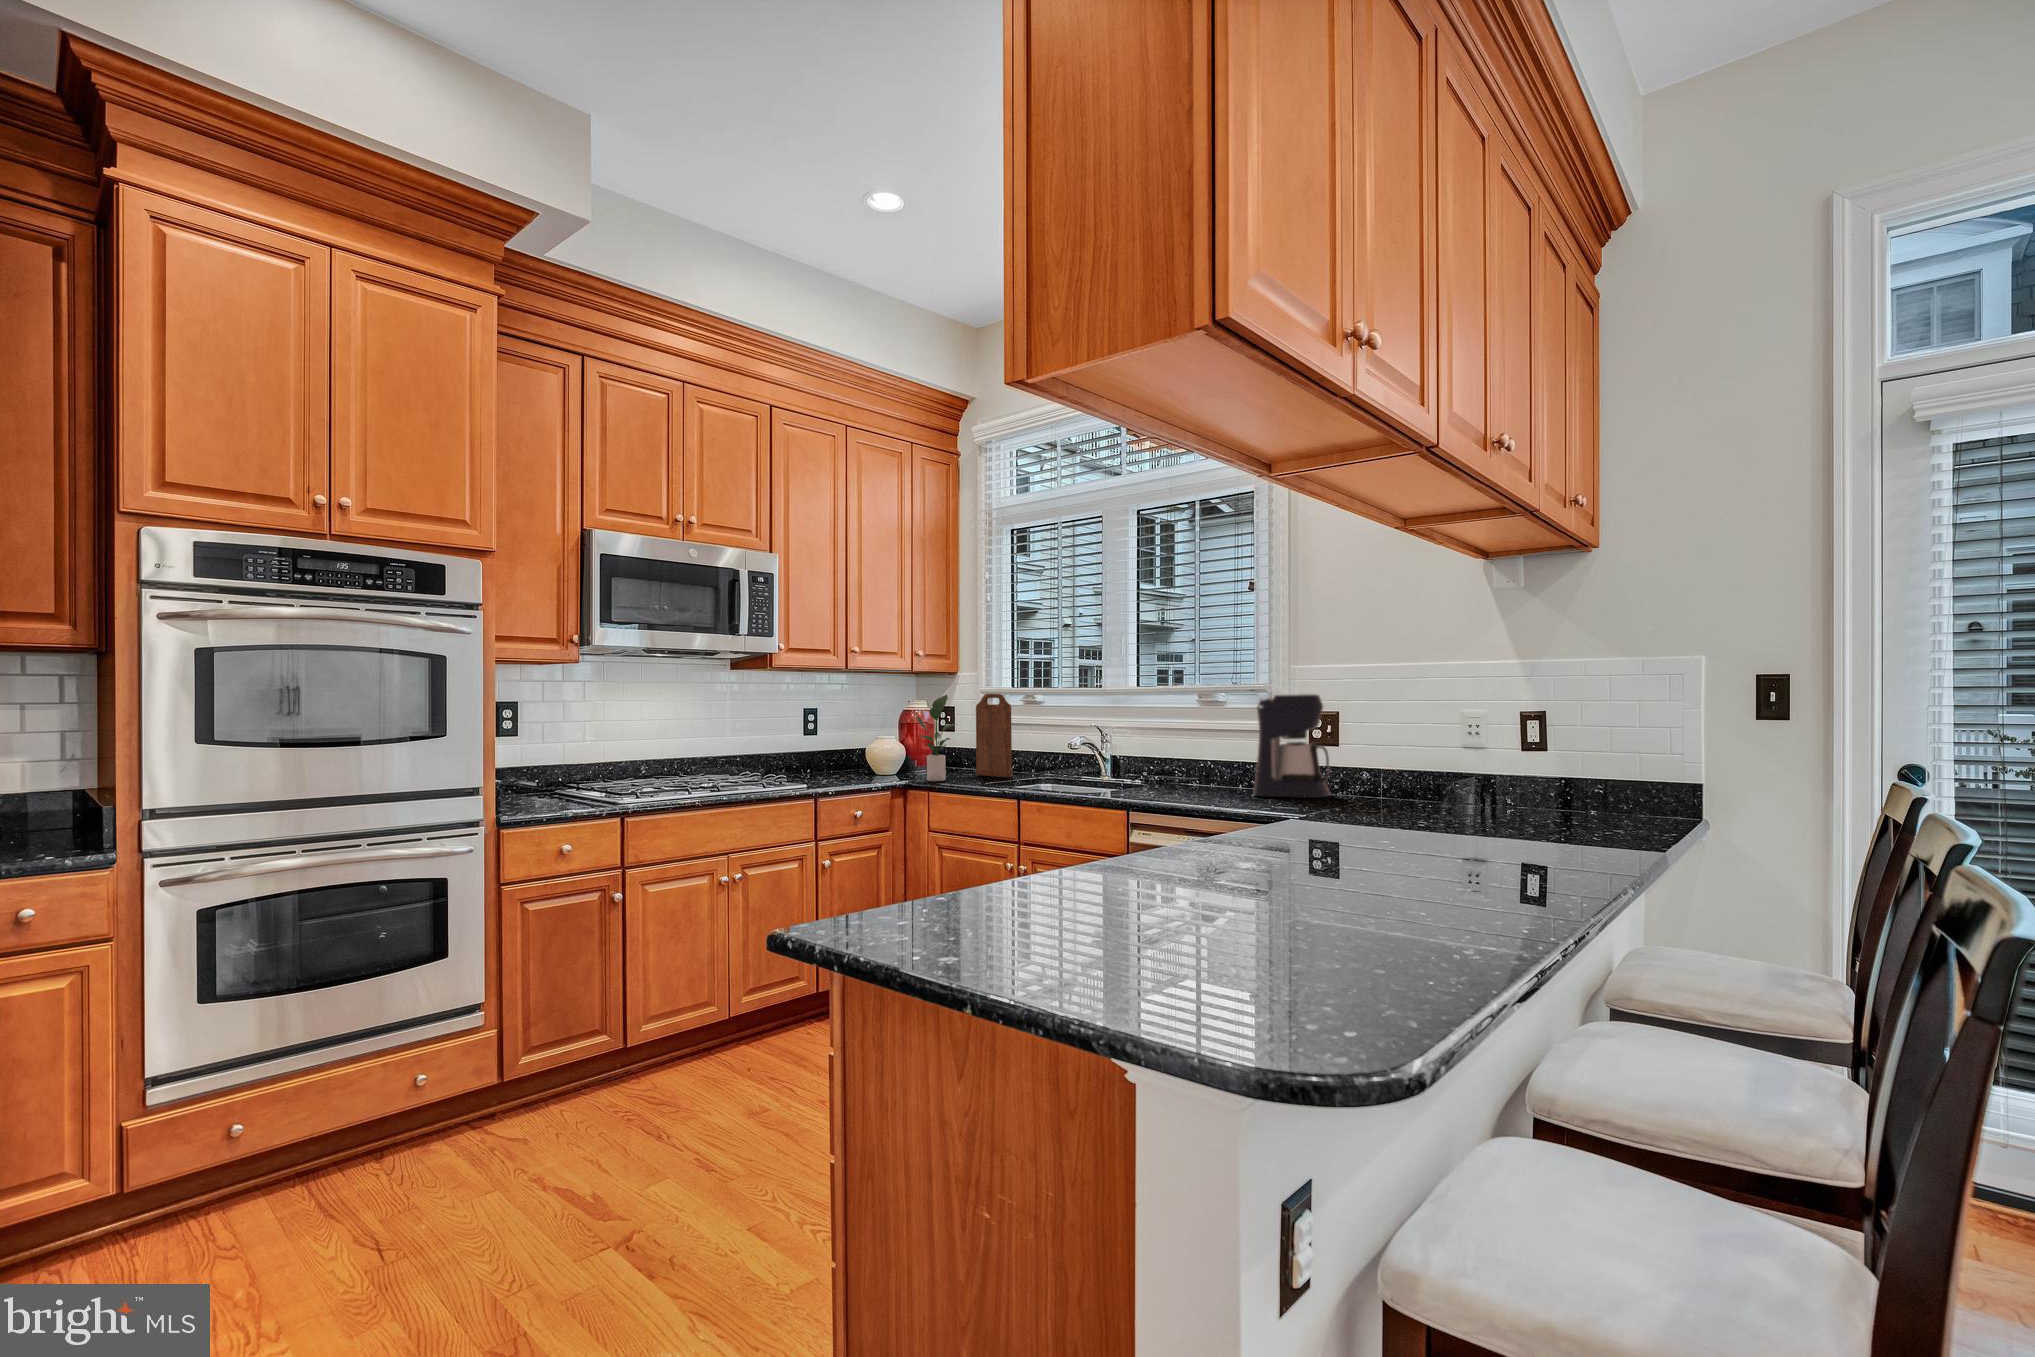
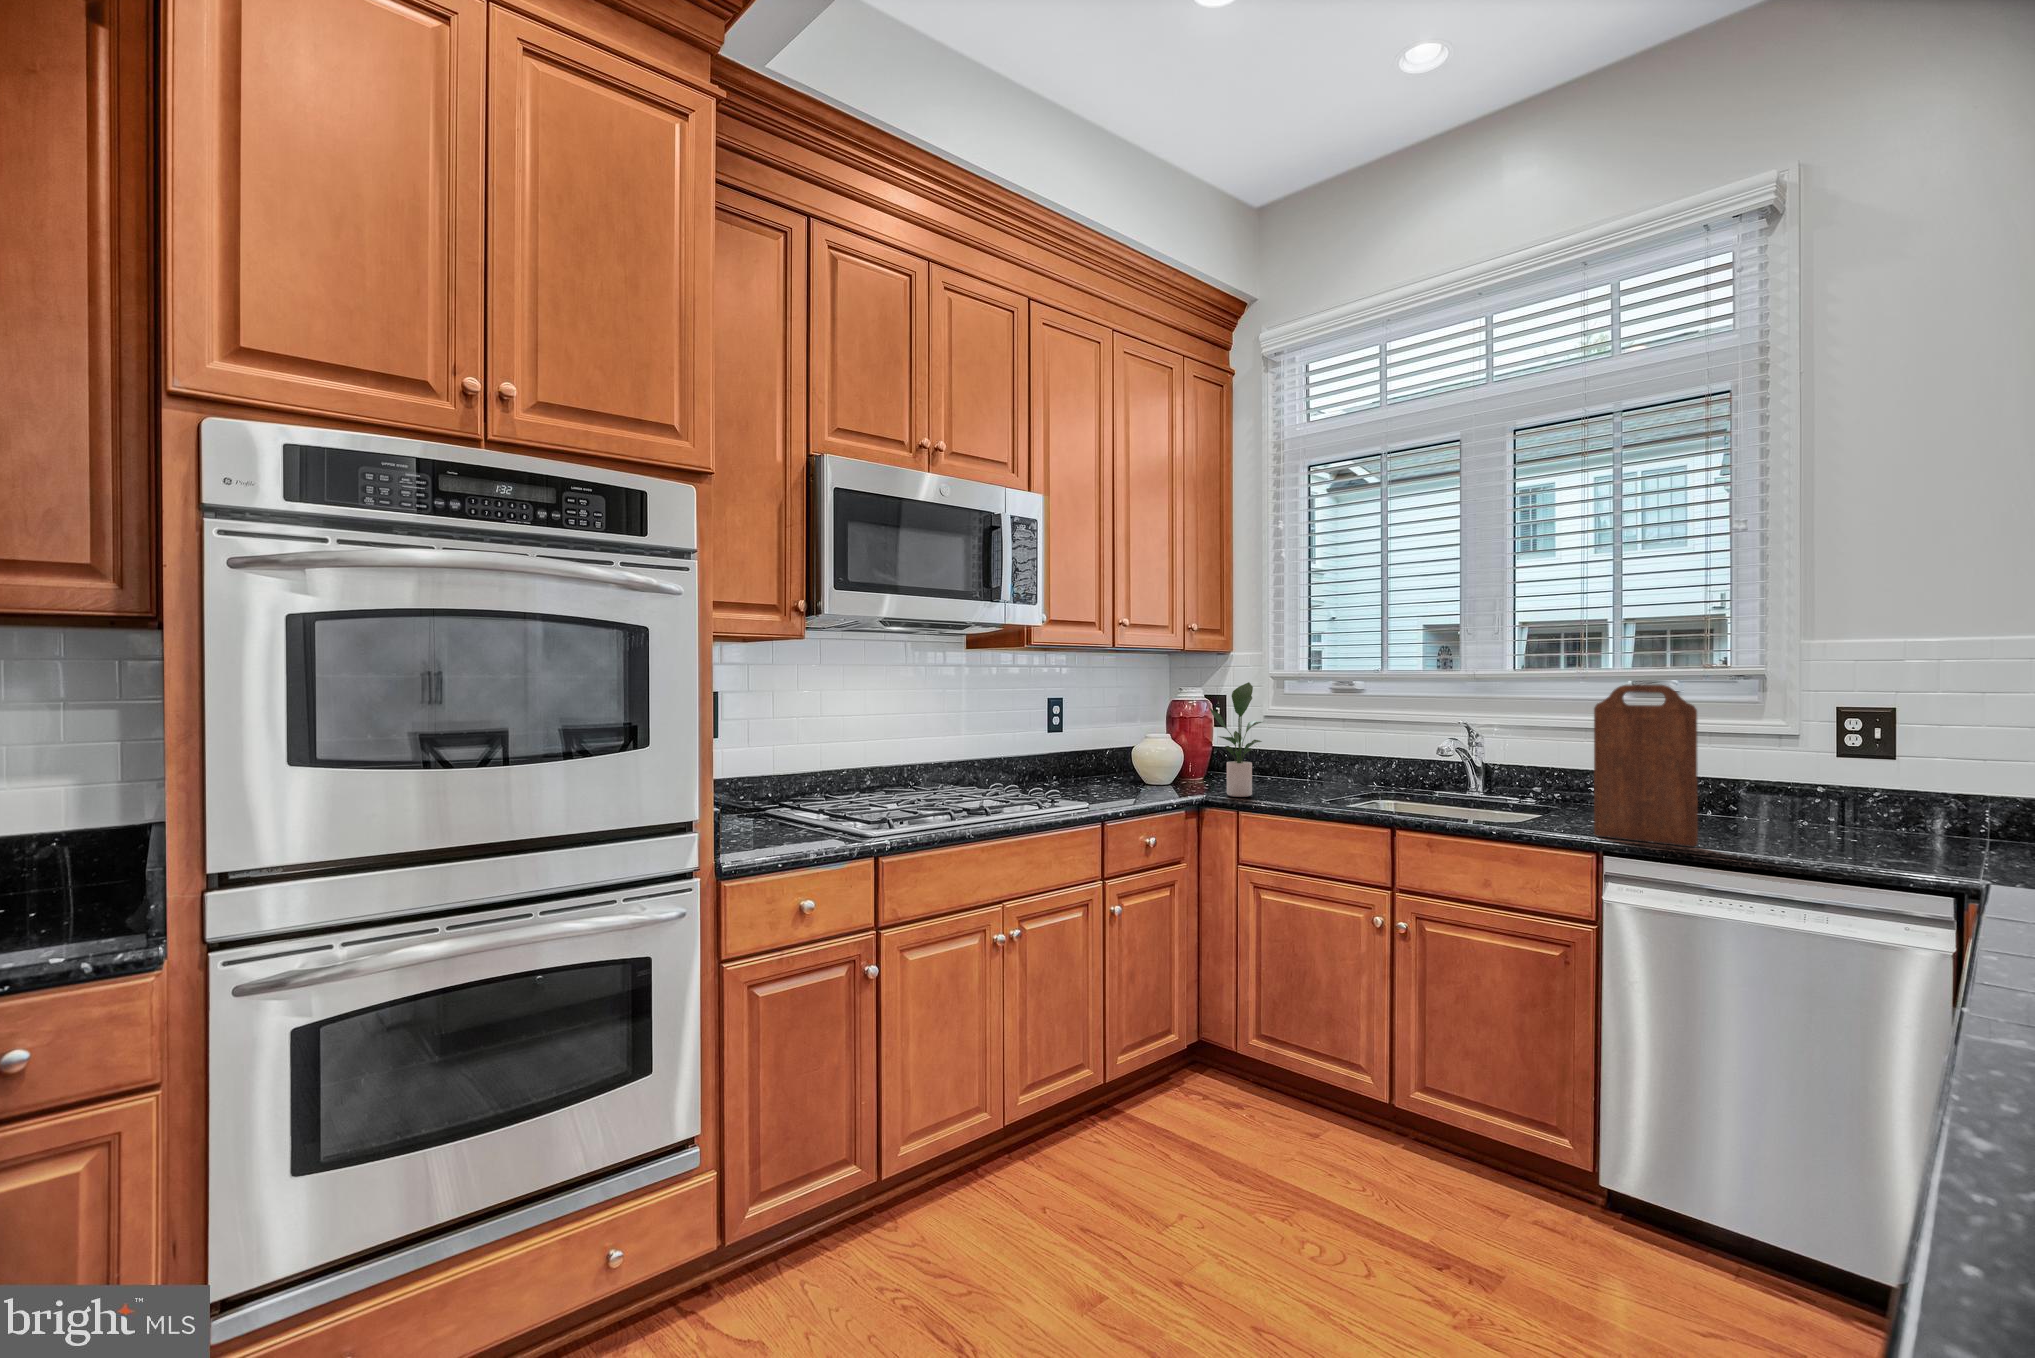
cutting board: present [976,694,1012,777] -> present [1594,685,1698,846]
coffee maker: present [1253,694,1330,798] -> none [1773,688,1916,845]

